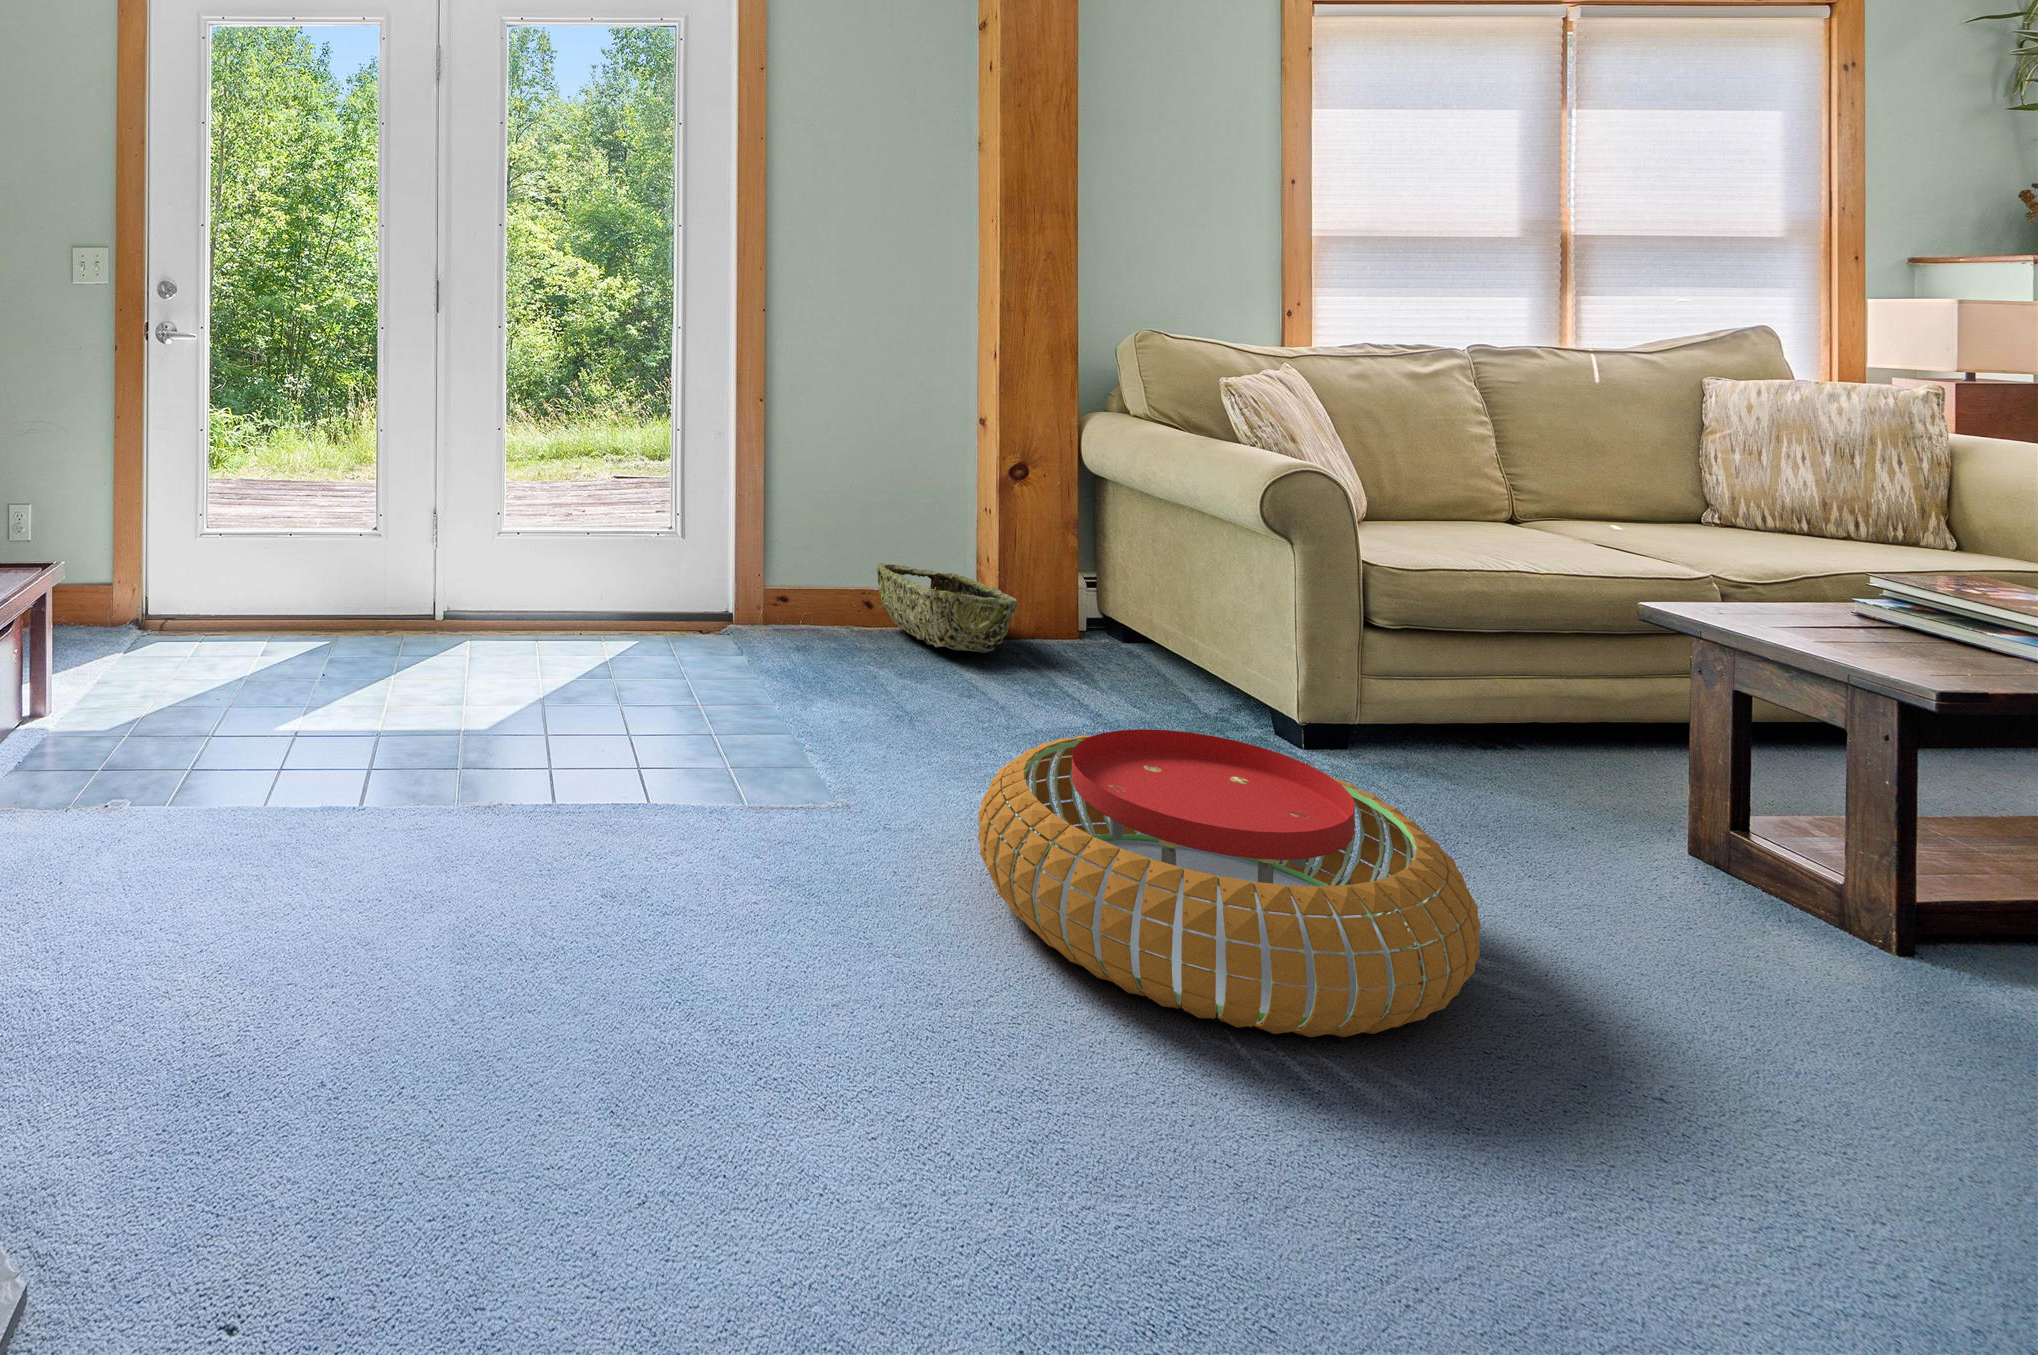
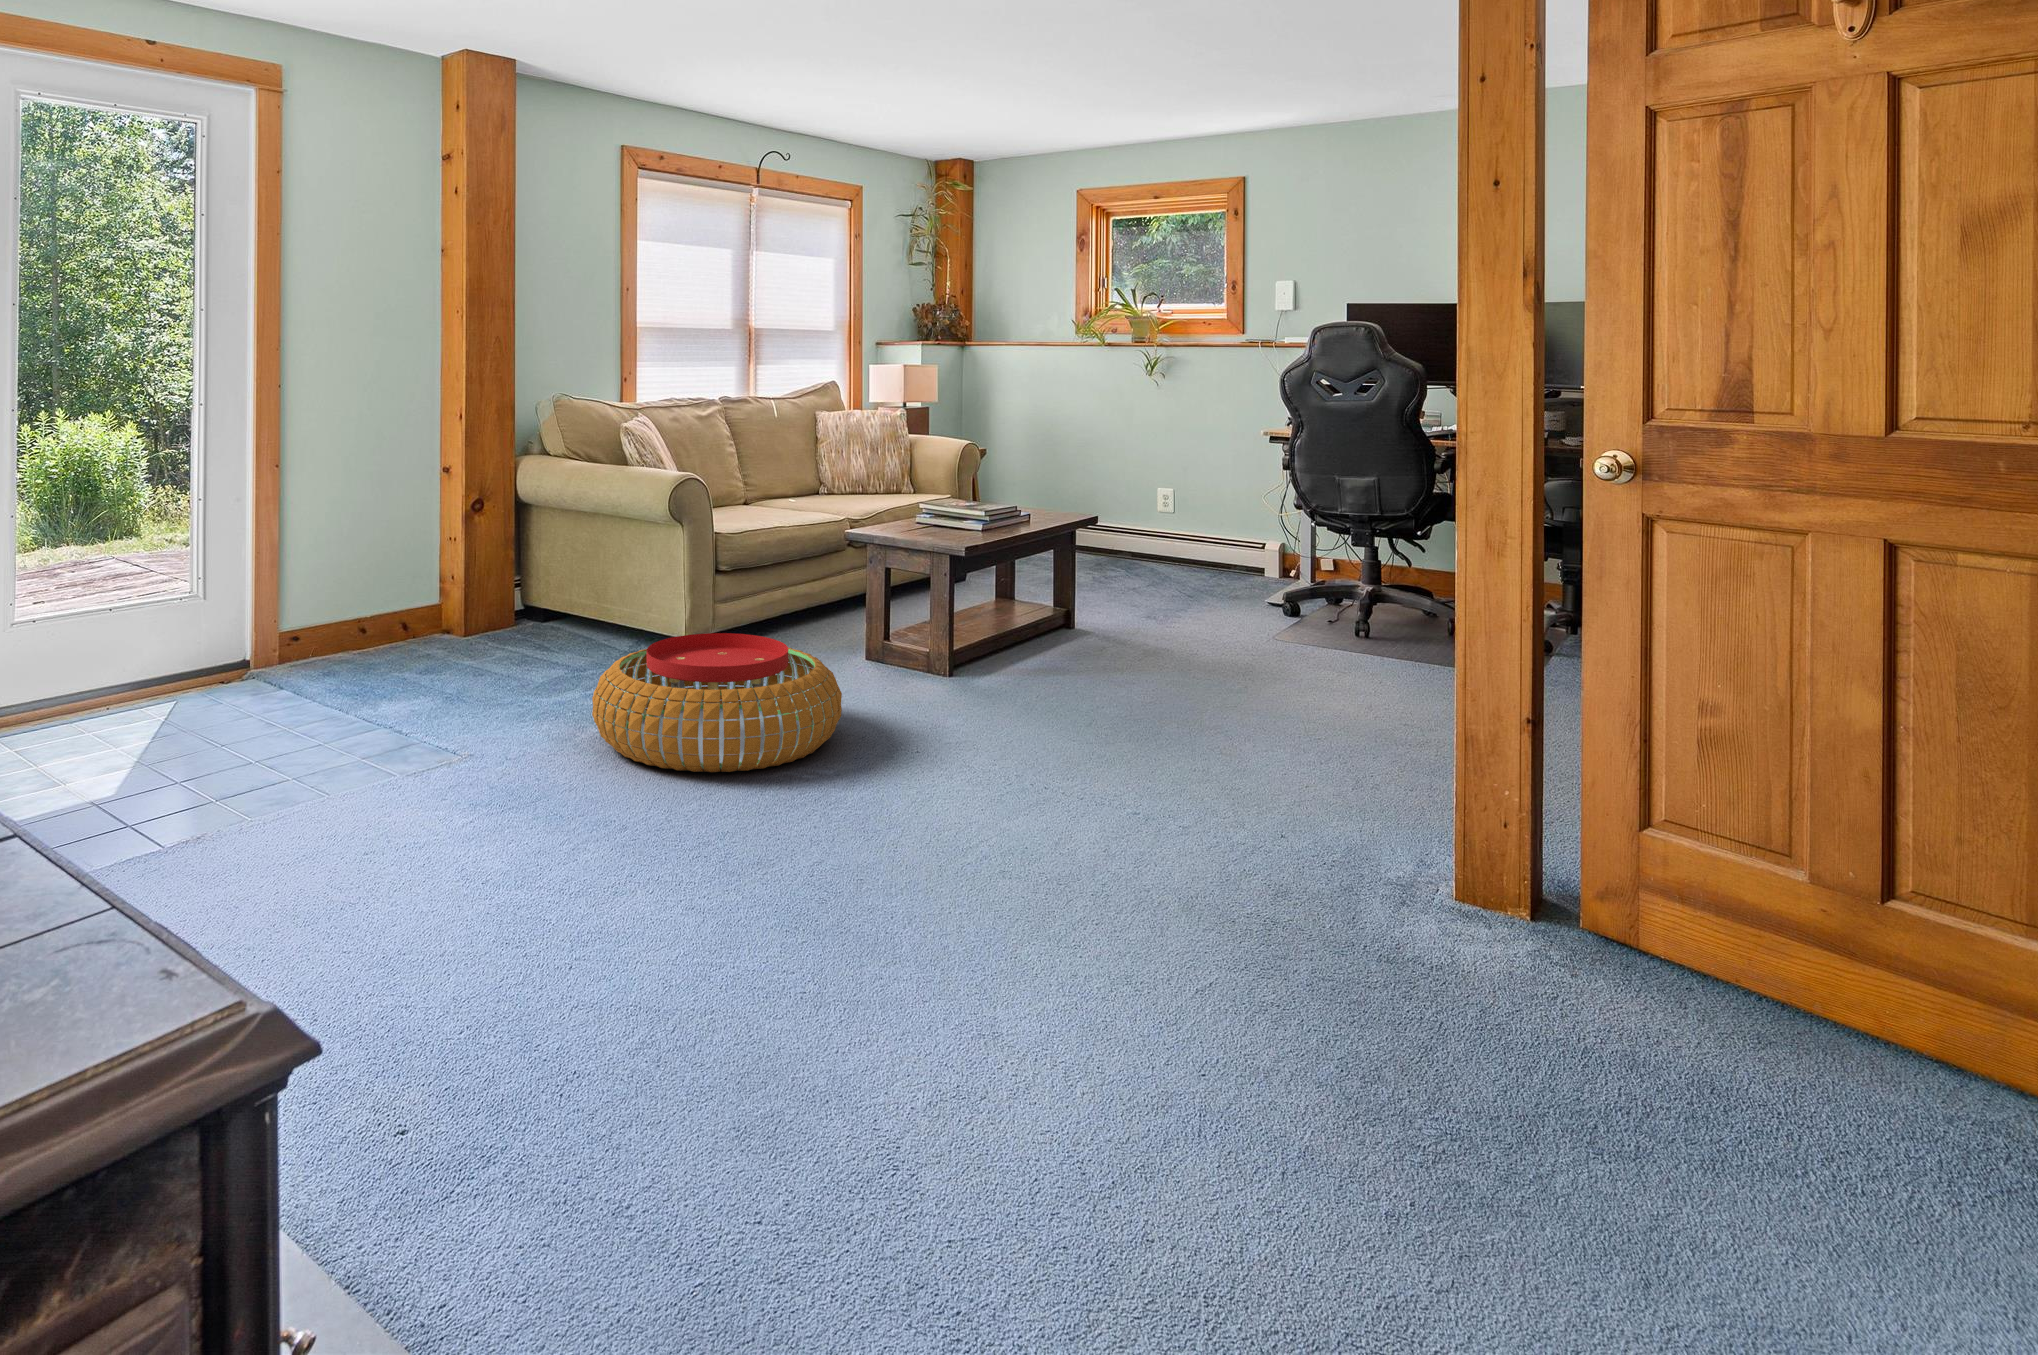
woven basket: present [877,563,1017,653] -> none [375,593,498,651]

